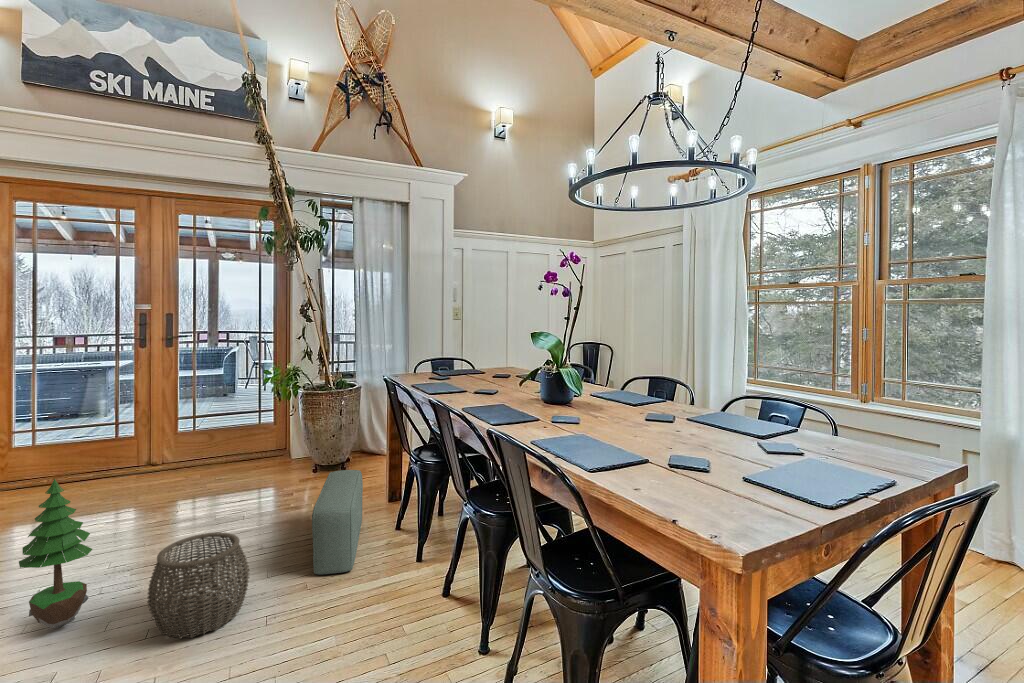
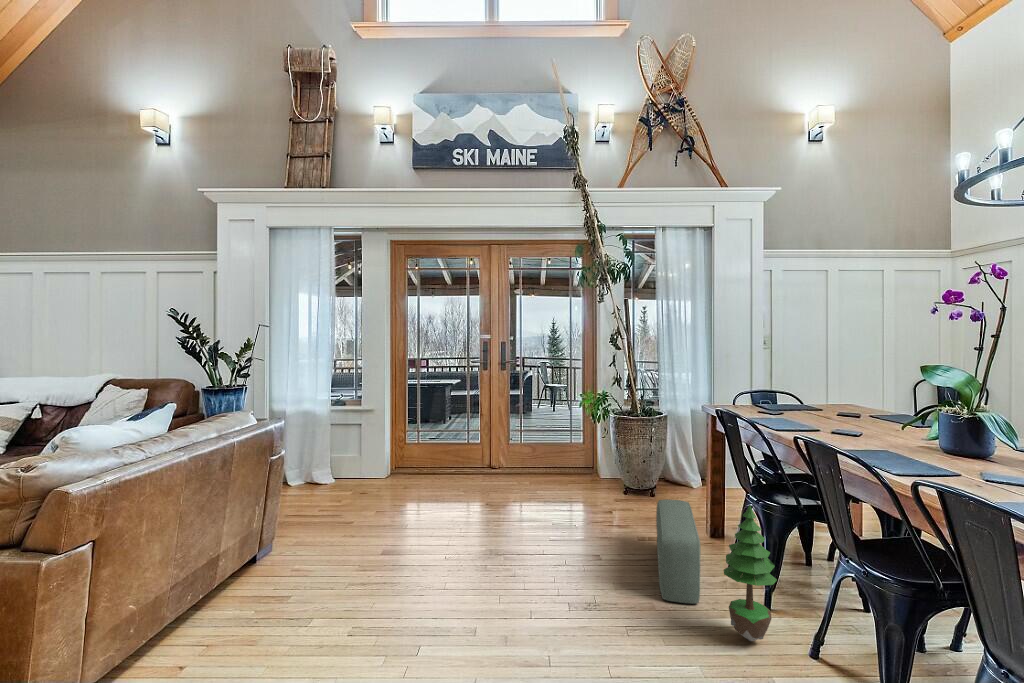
potted tree: present [19,479,92,628] -> present [724,505,777,641]
woven basket: present [147,532,249,639] -> none [539,543,615,633]

